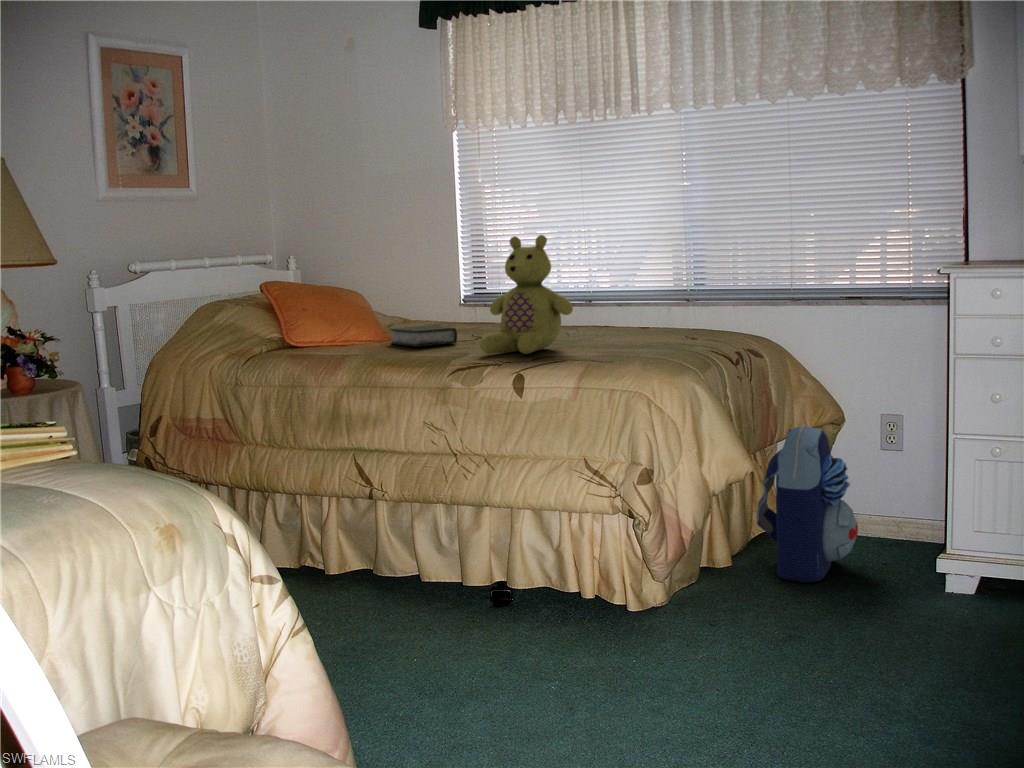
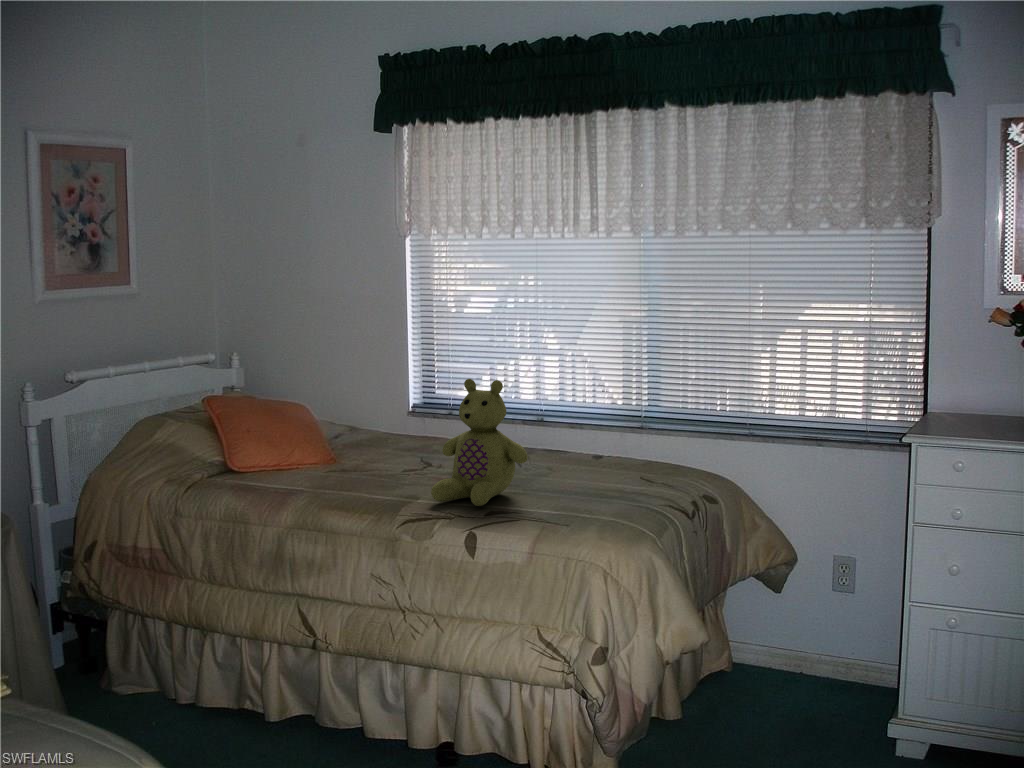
book: present [390,326,457,347] -> none [337,453,408,483]
backpack: present [757,425,858,583] -> none [708,574,810,741]

